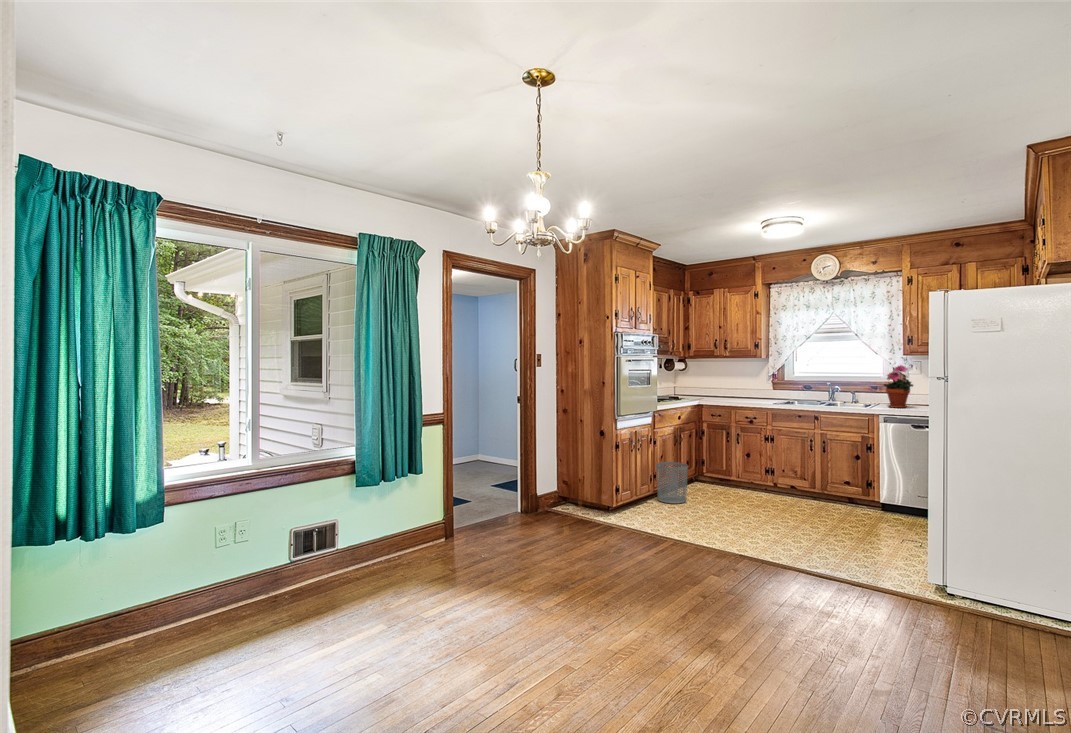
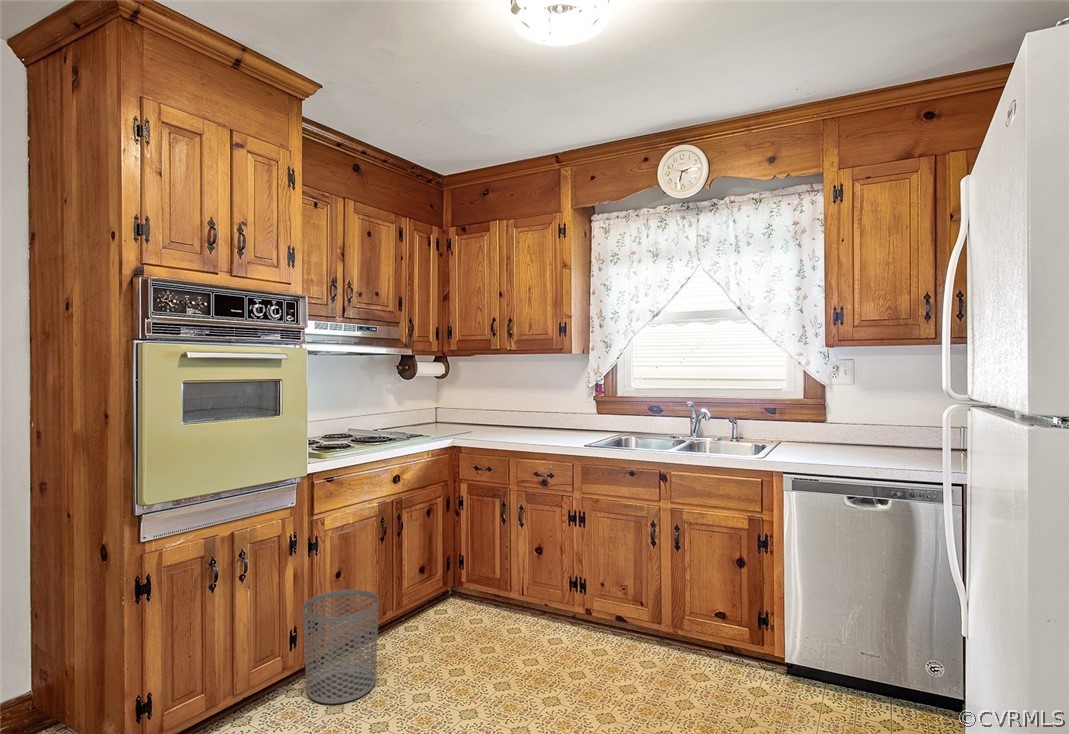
potted plant: present [884,365,913,408] -> none [789,366,848,457]

